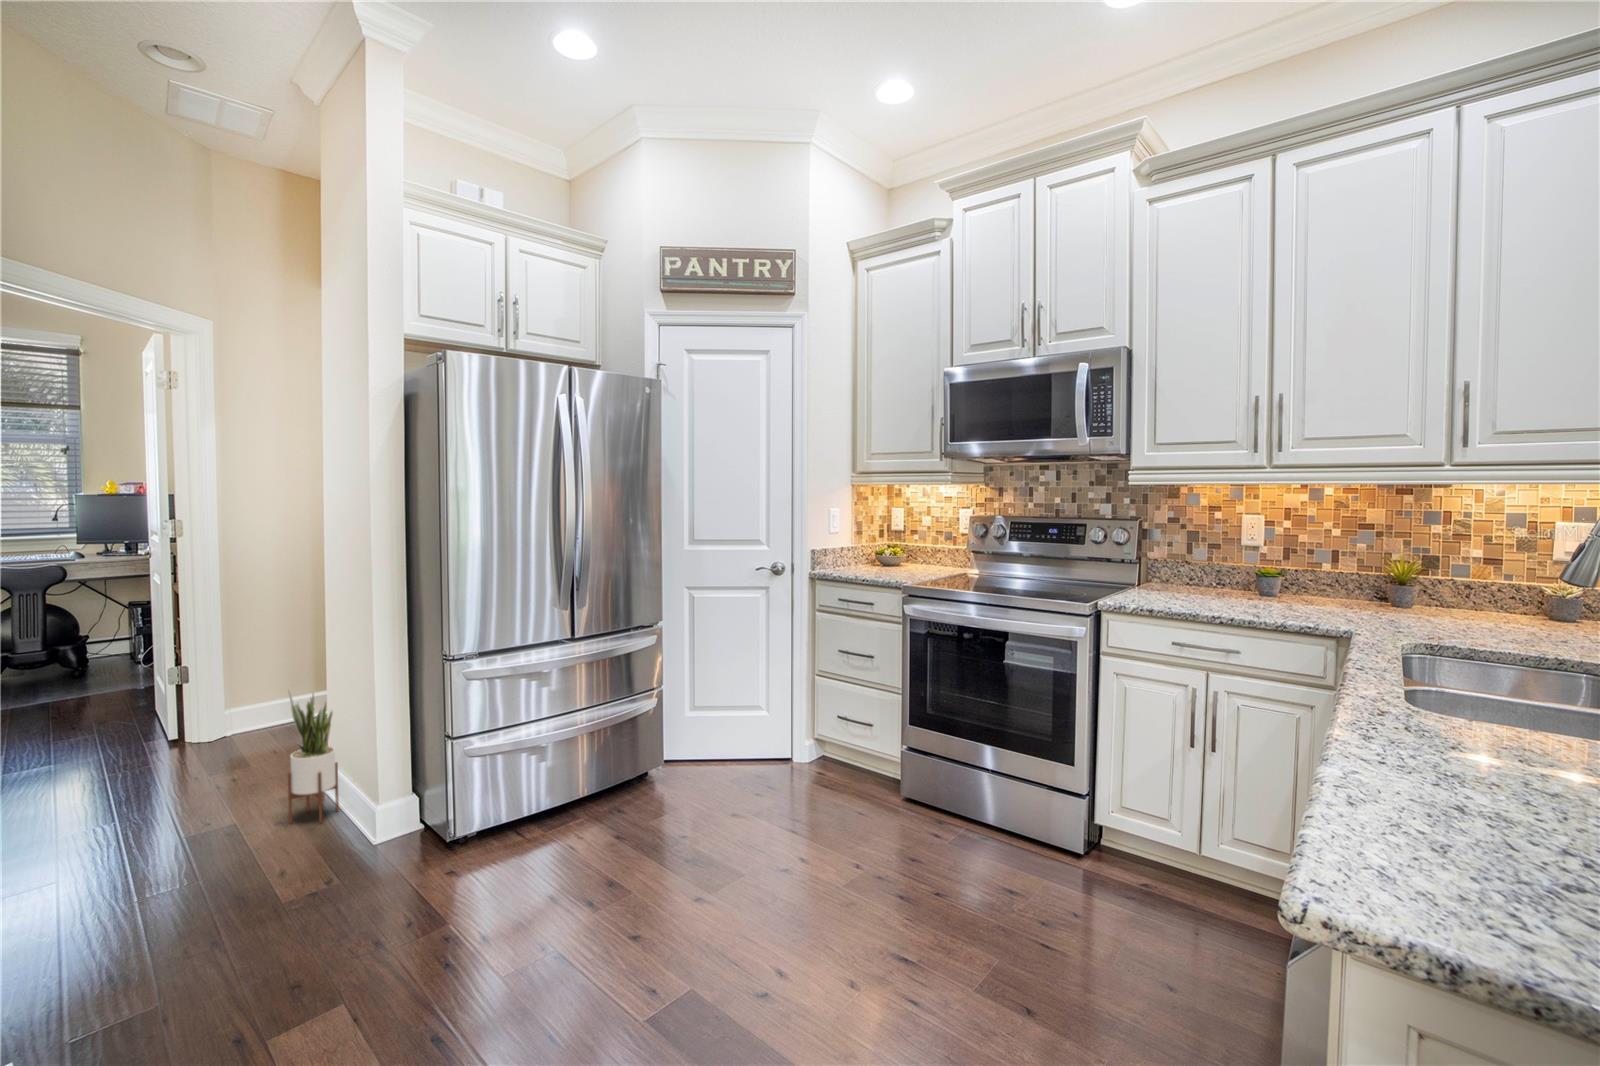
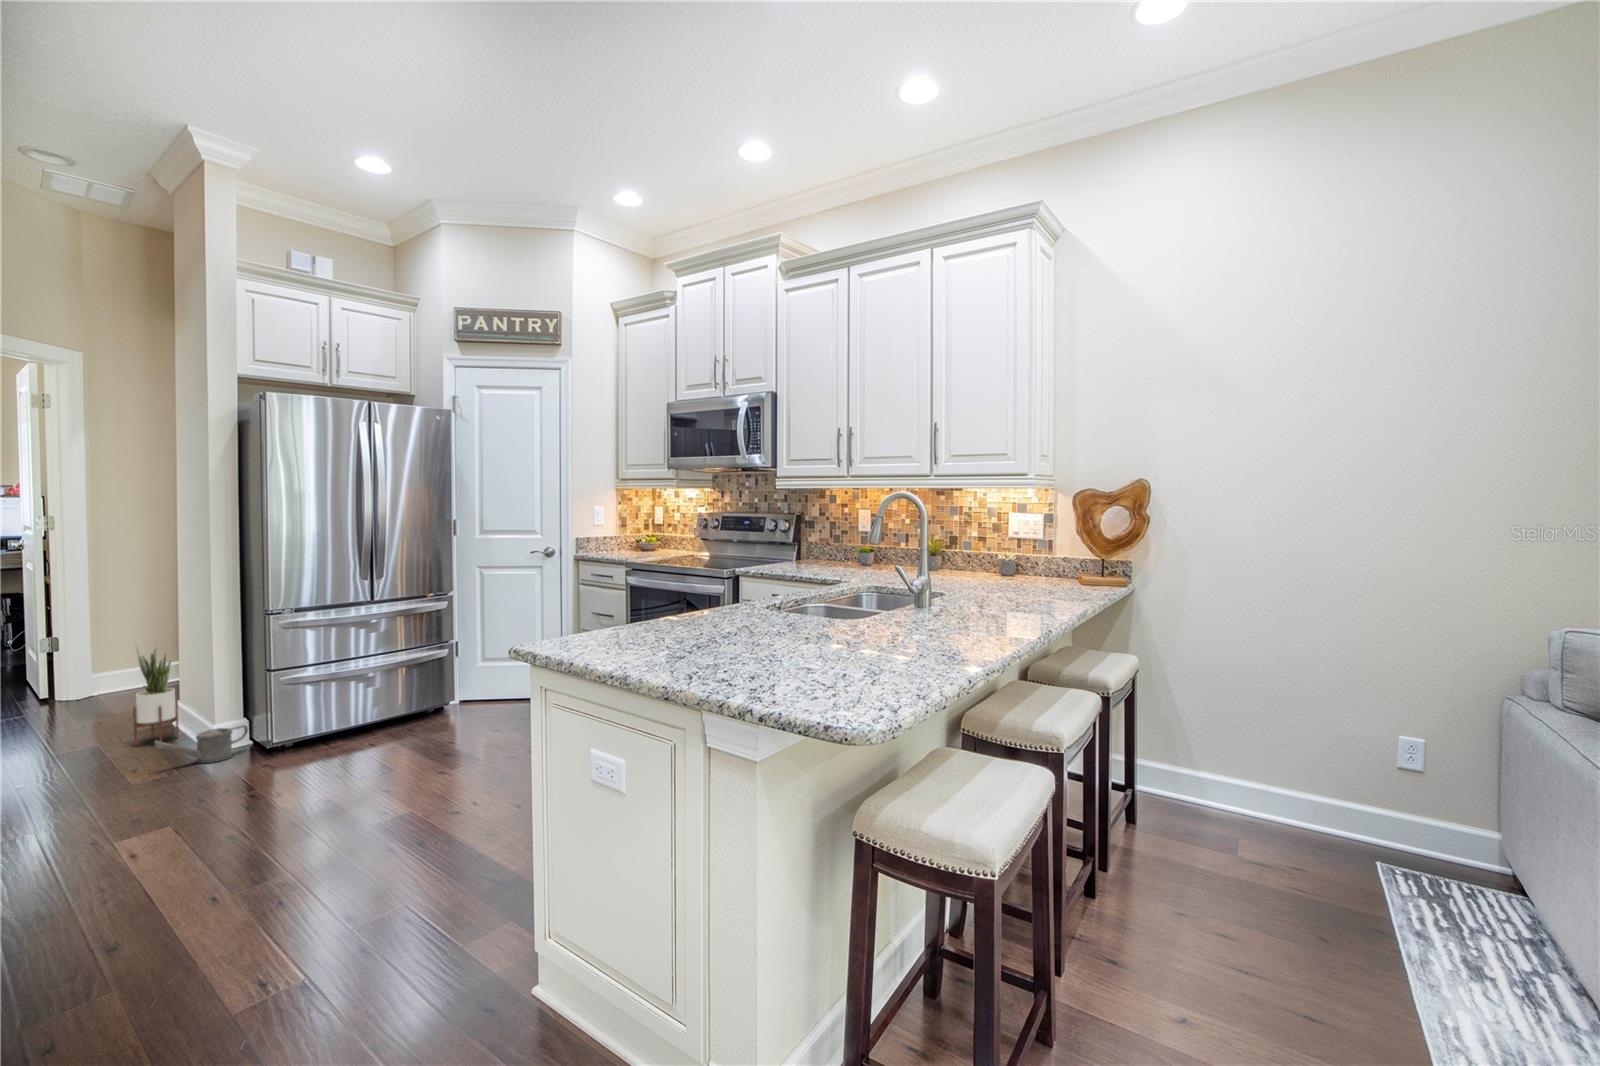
watering can: none [325,802,430,857] -> present [154,725,248,763]

